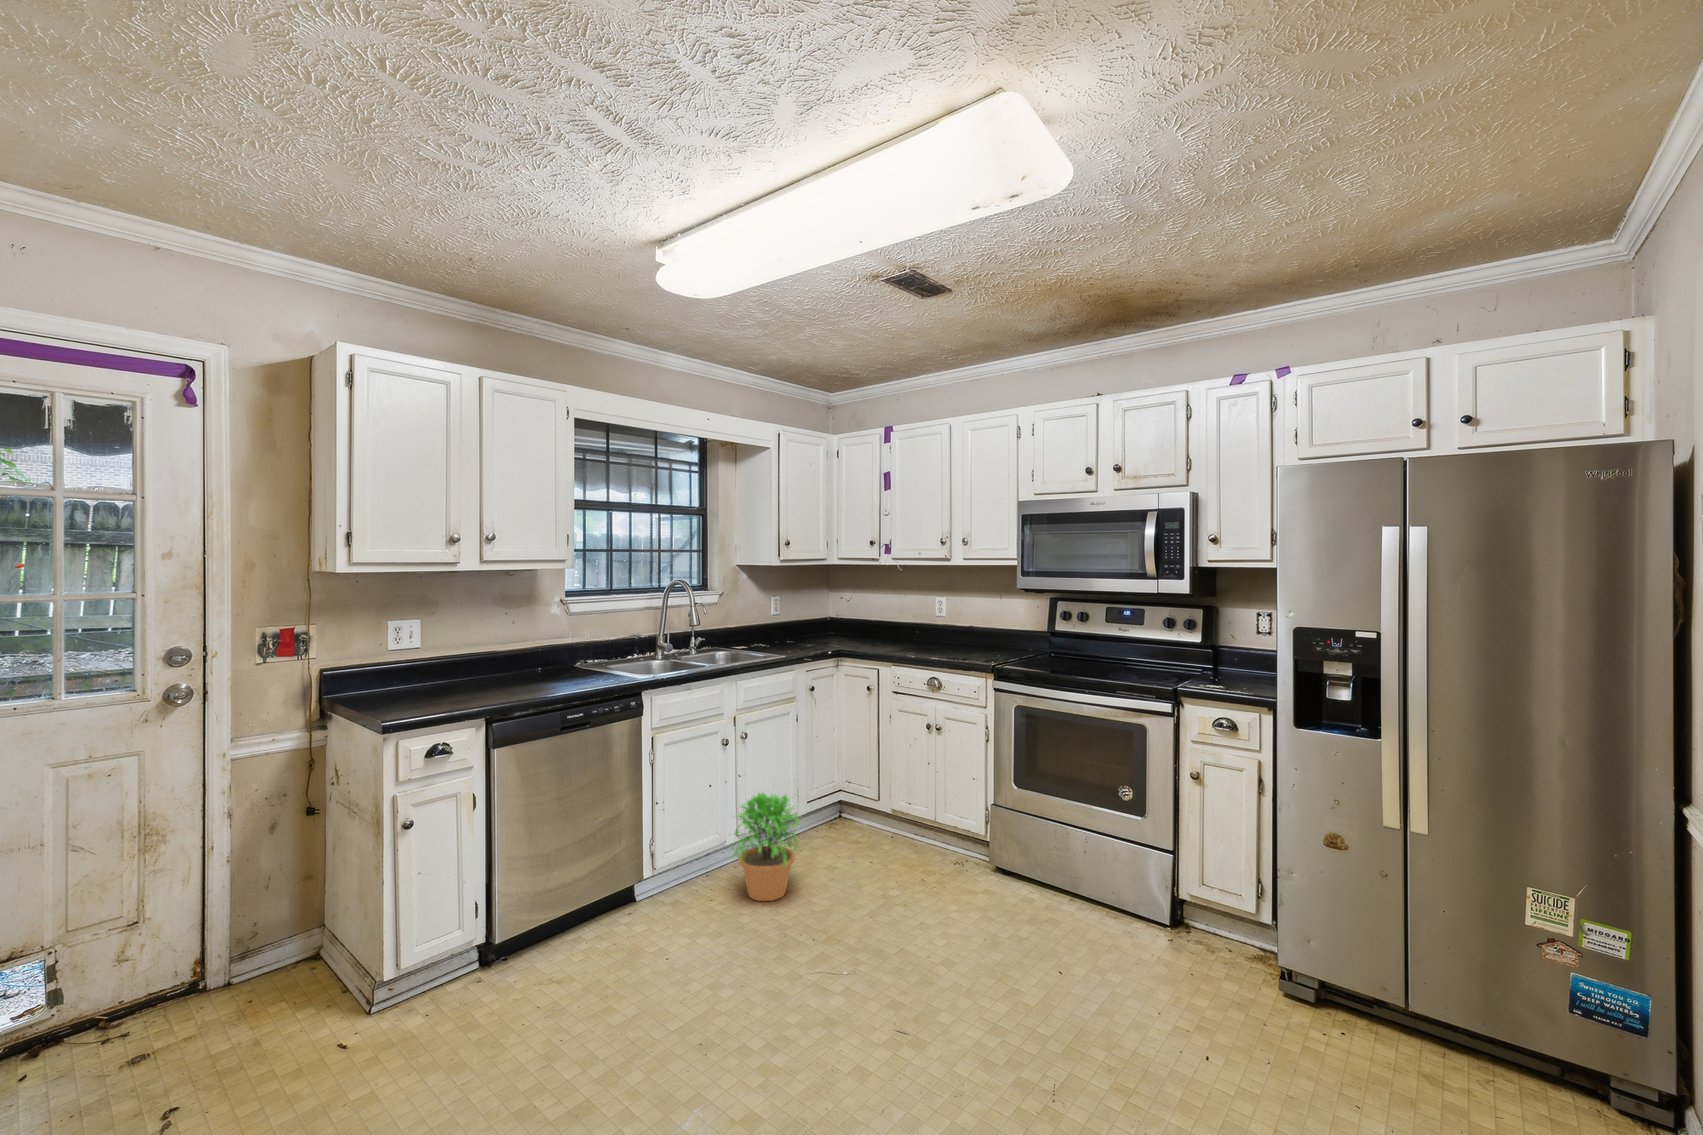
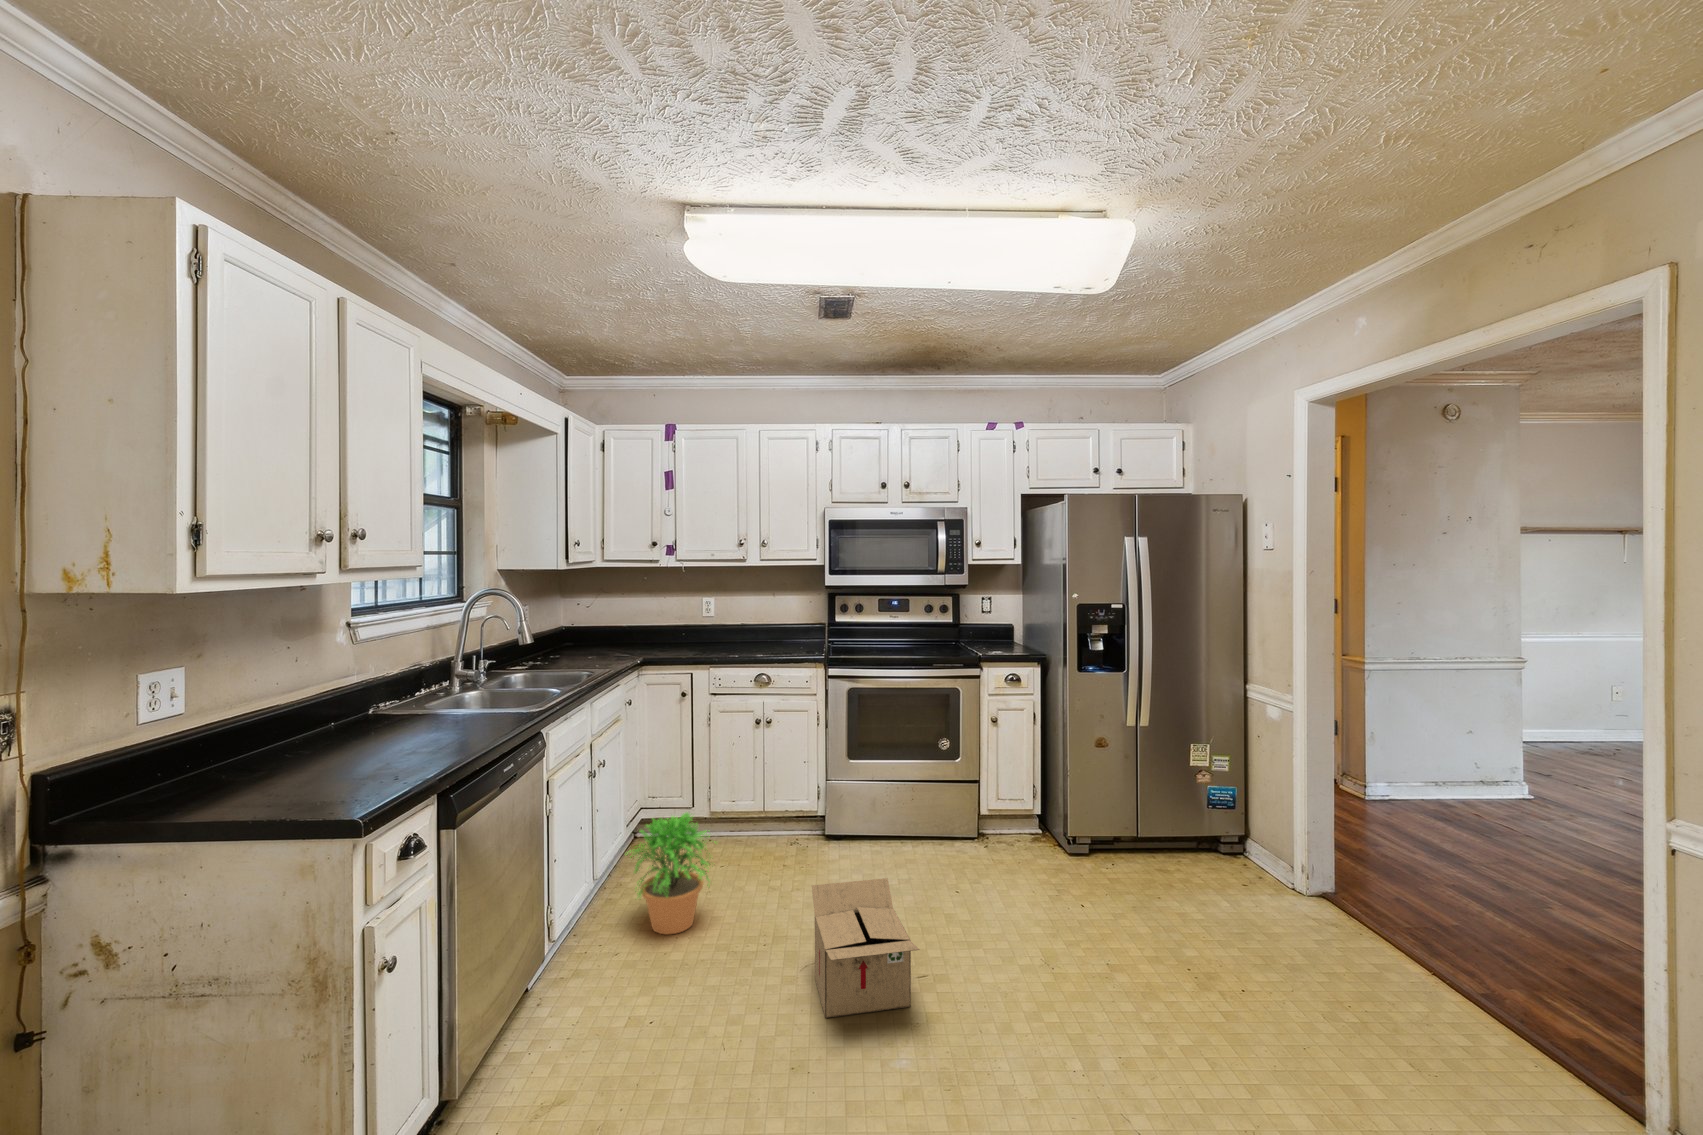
cardboard box: none [740,887,883,1042] -> present [812,878,919,1018]

